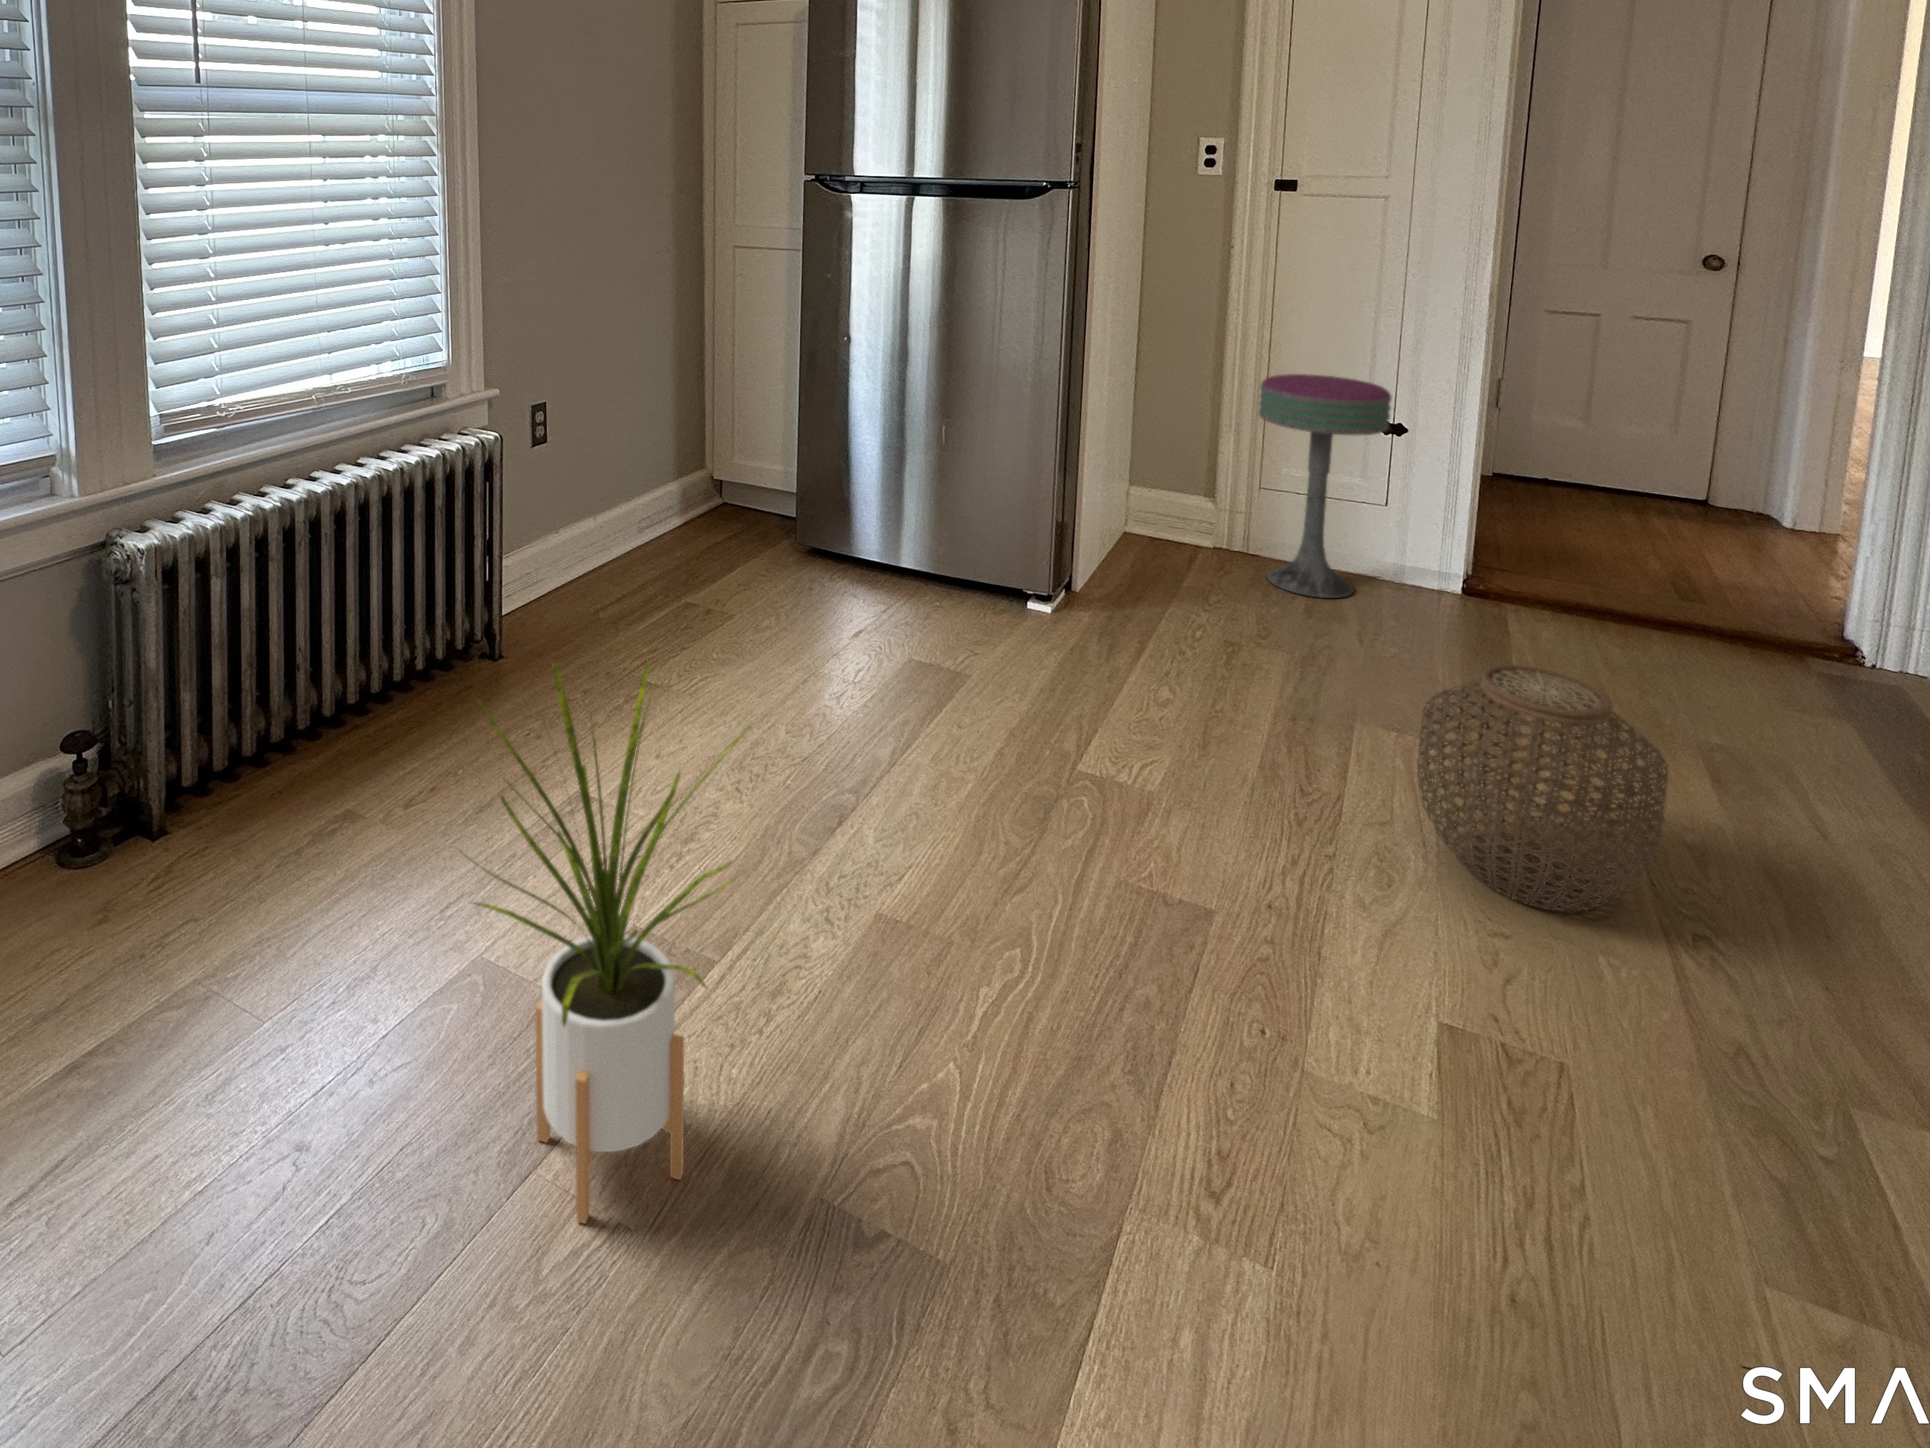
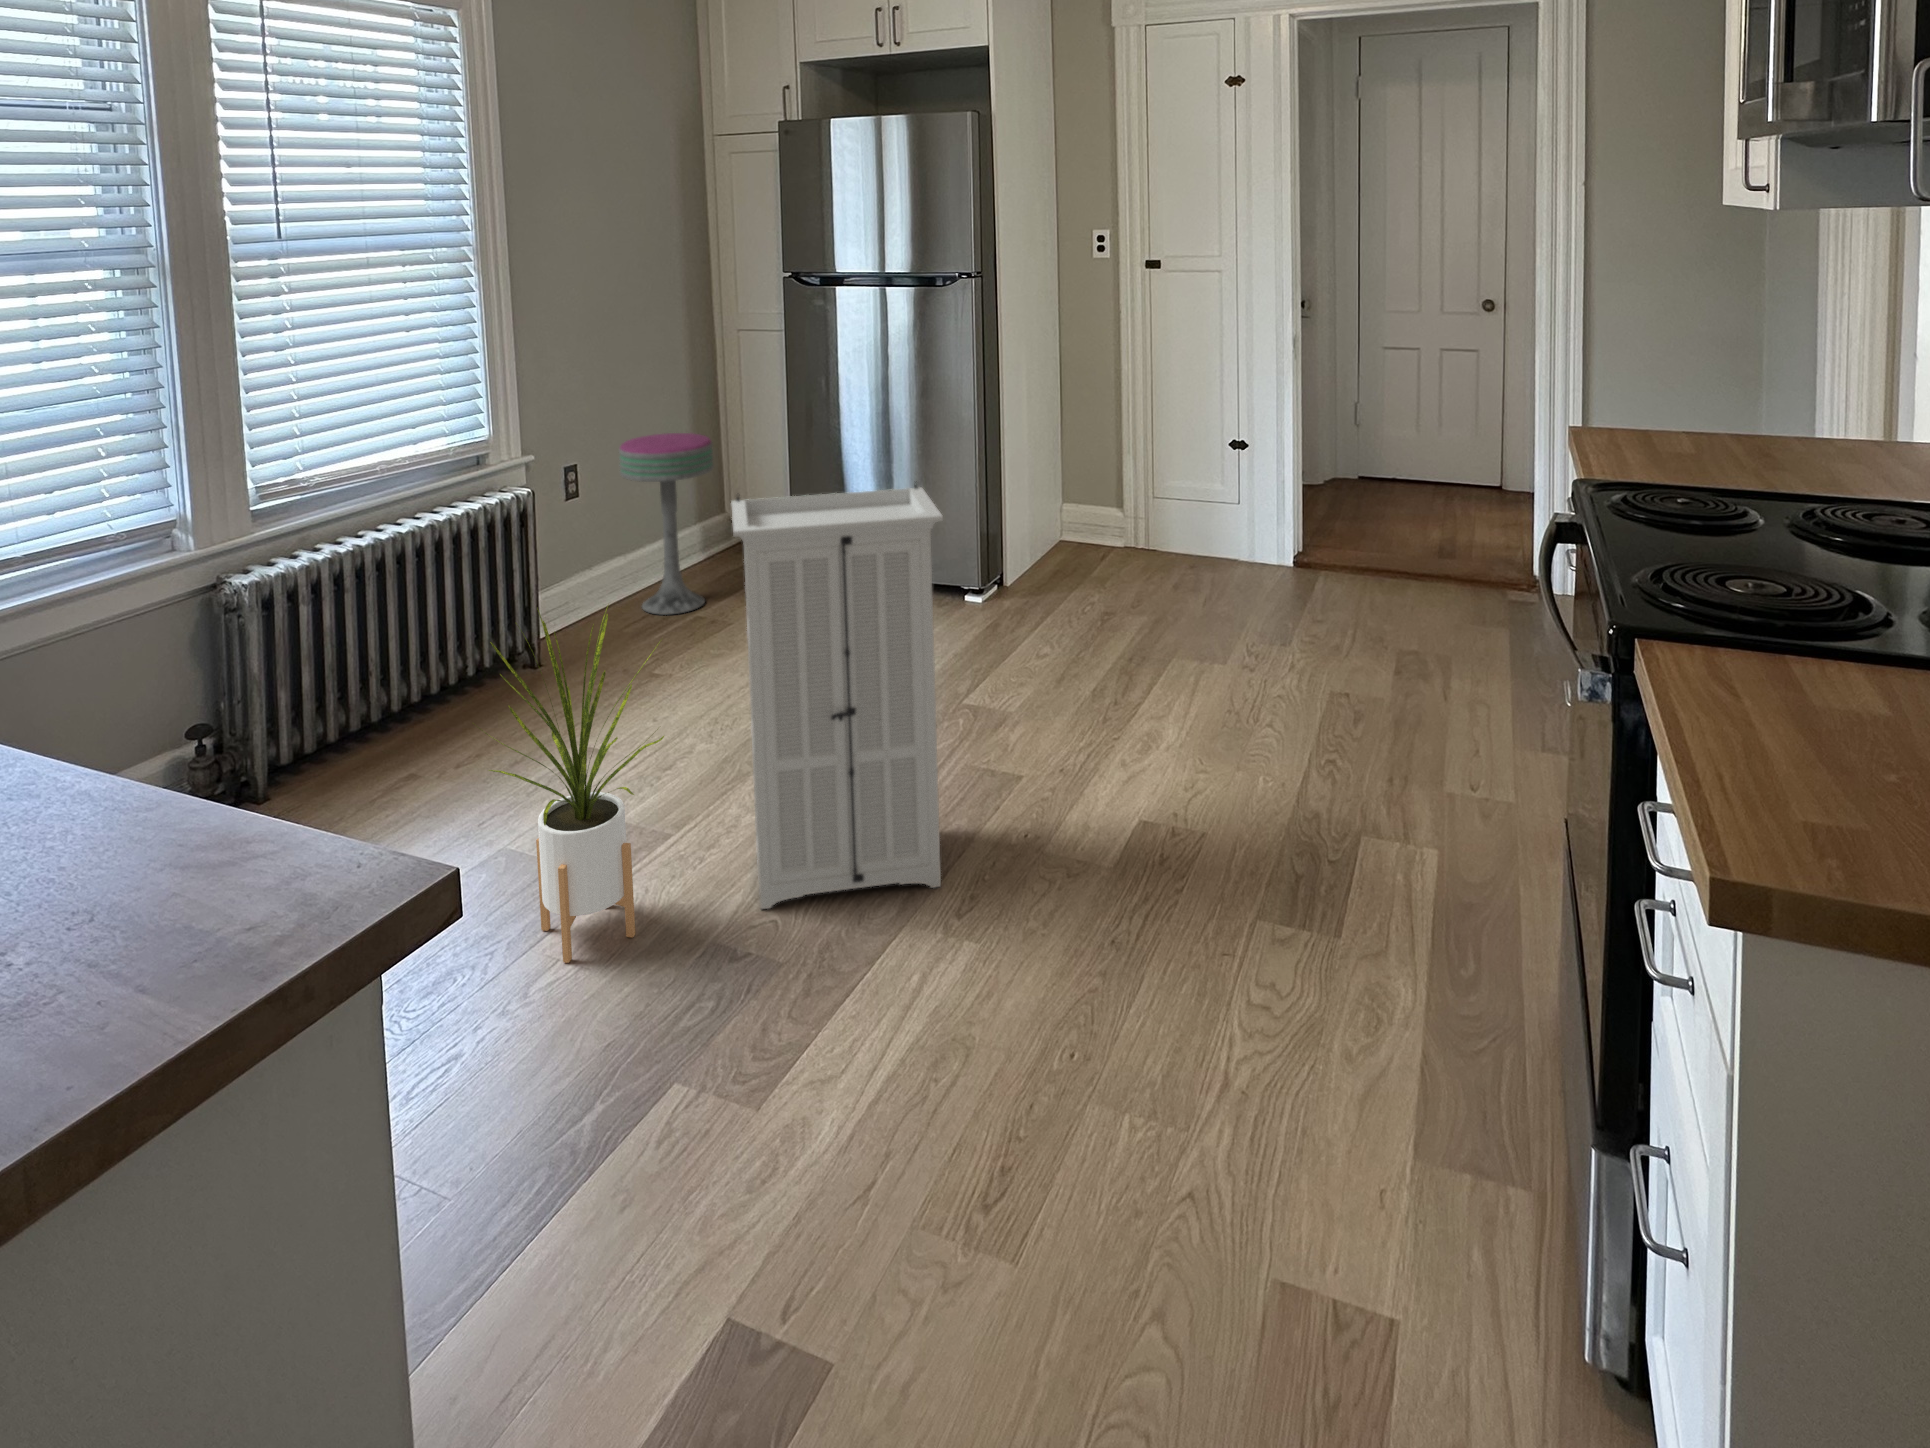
bar stool: present [1259,374,1391,598] -> present [619,433,714,615]
storage cabinet: none [839,483,1229,1148] -> present [731,485,943,909]
woven basket: present [1417,665,1668,912] -> none [1169,594,1304,751]

